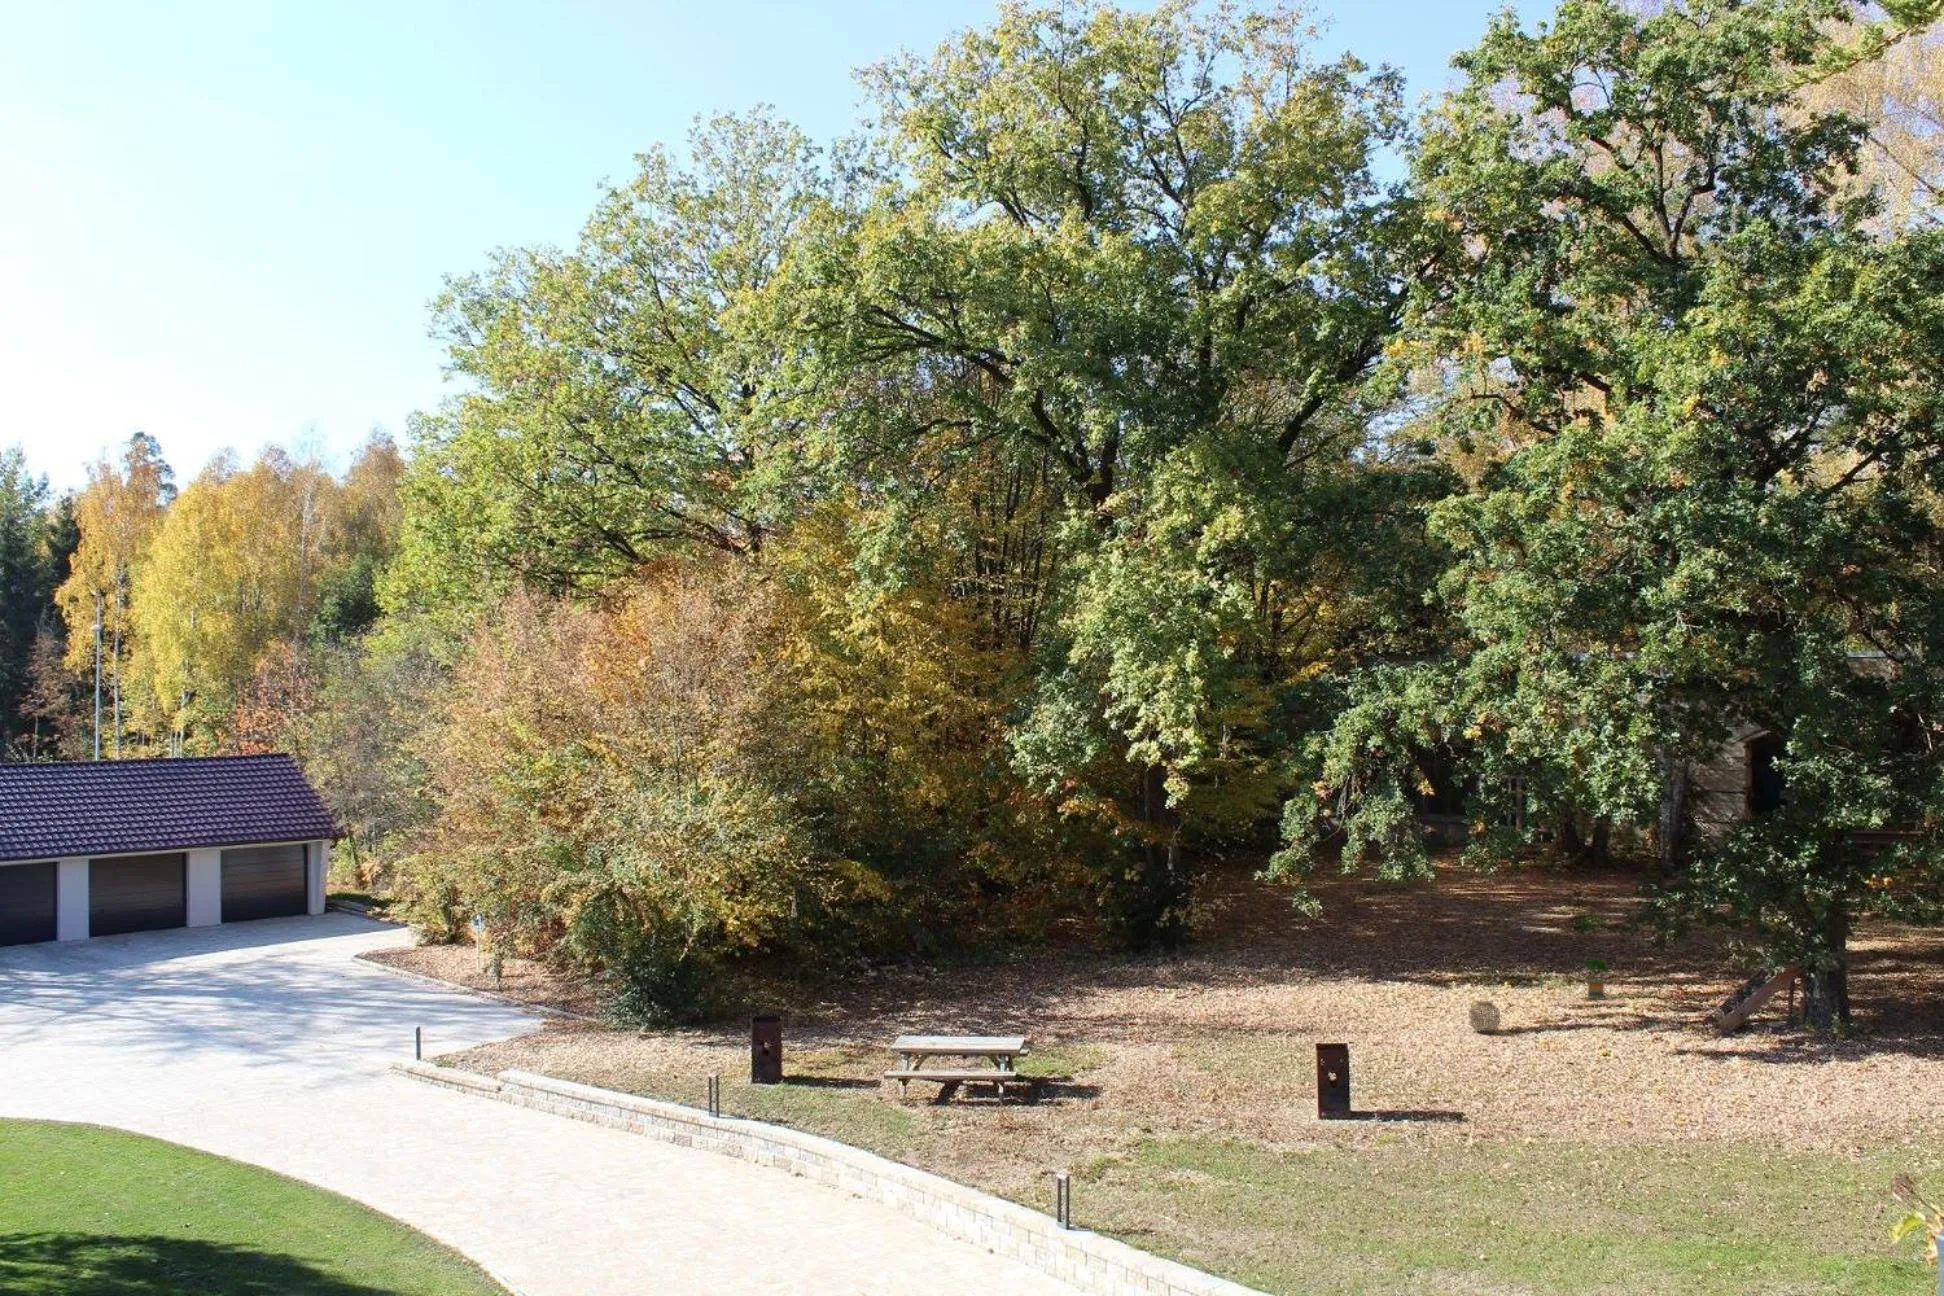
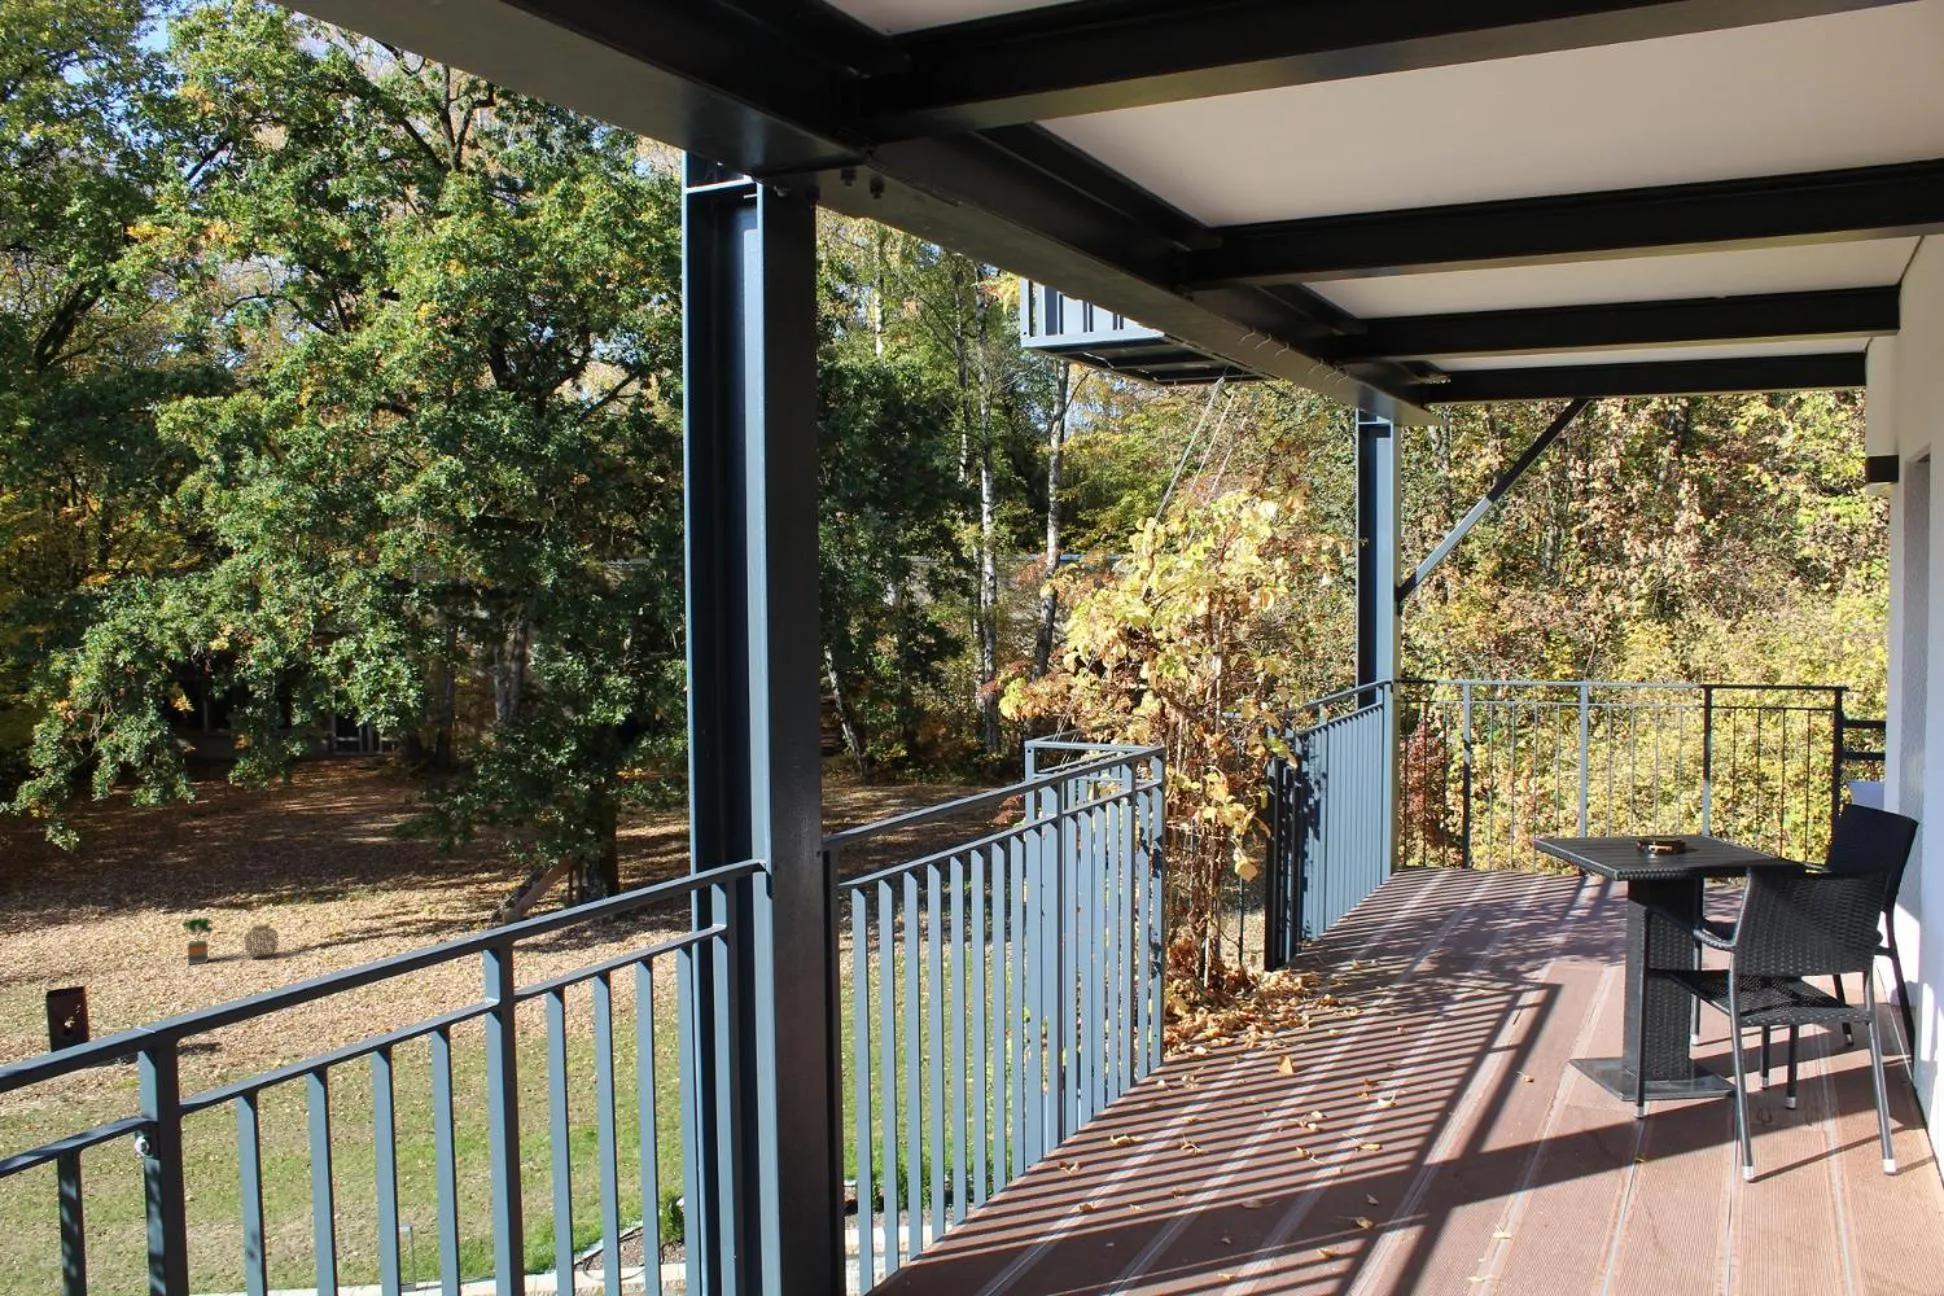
potted tree: present [1583,960,1609,1000] -> present [183,918,214,964]

